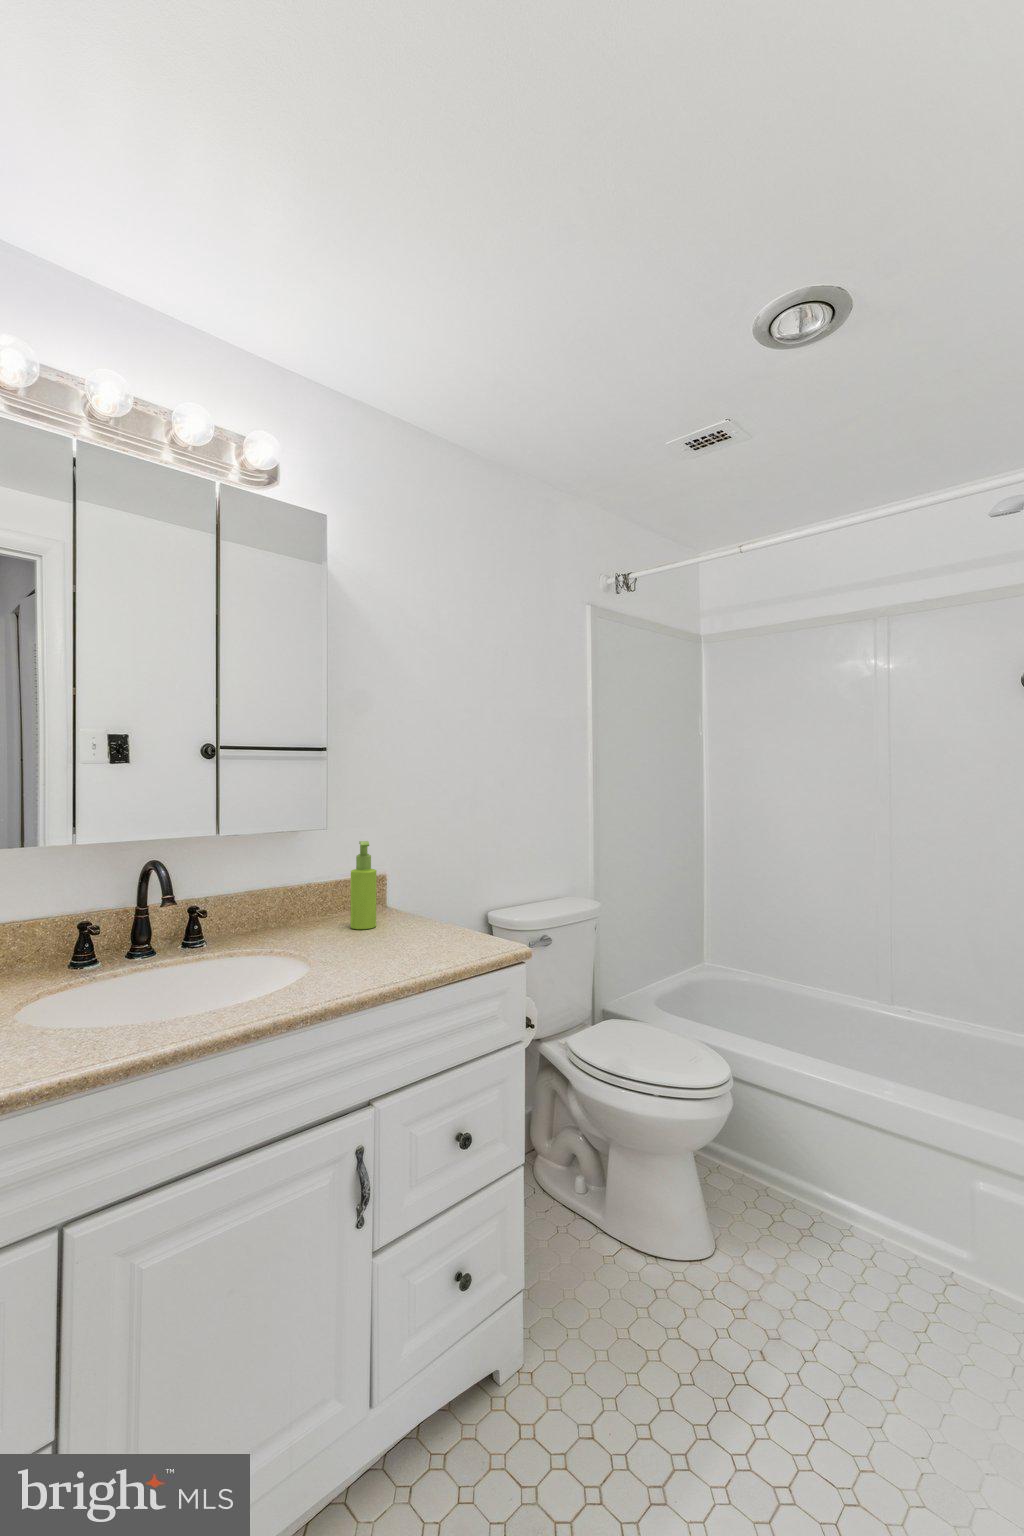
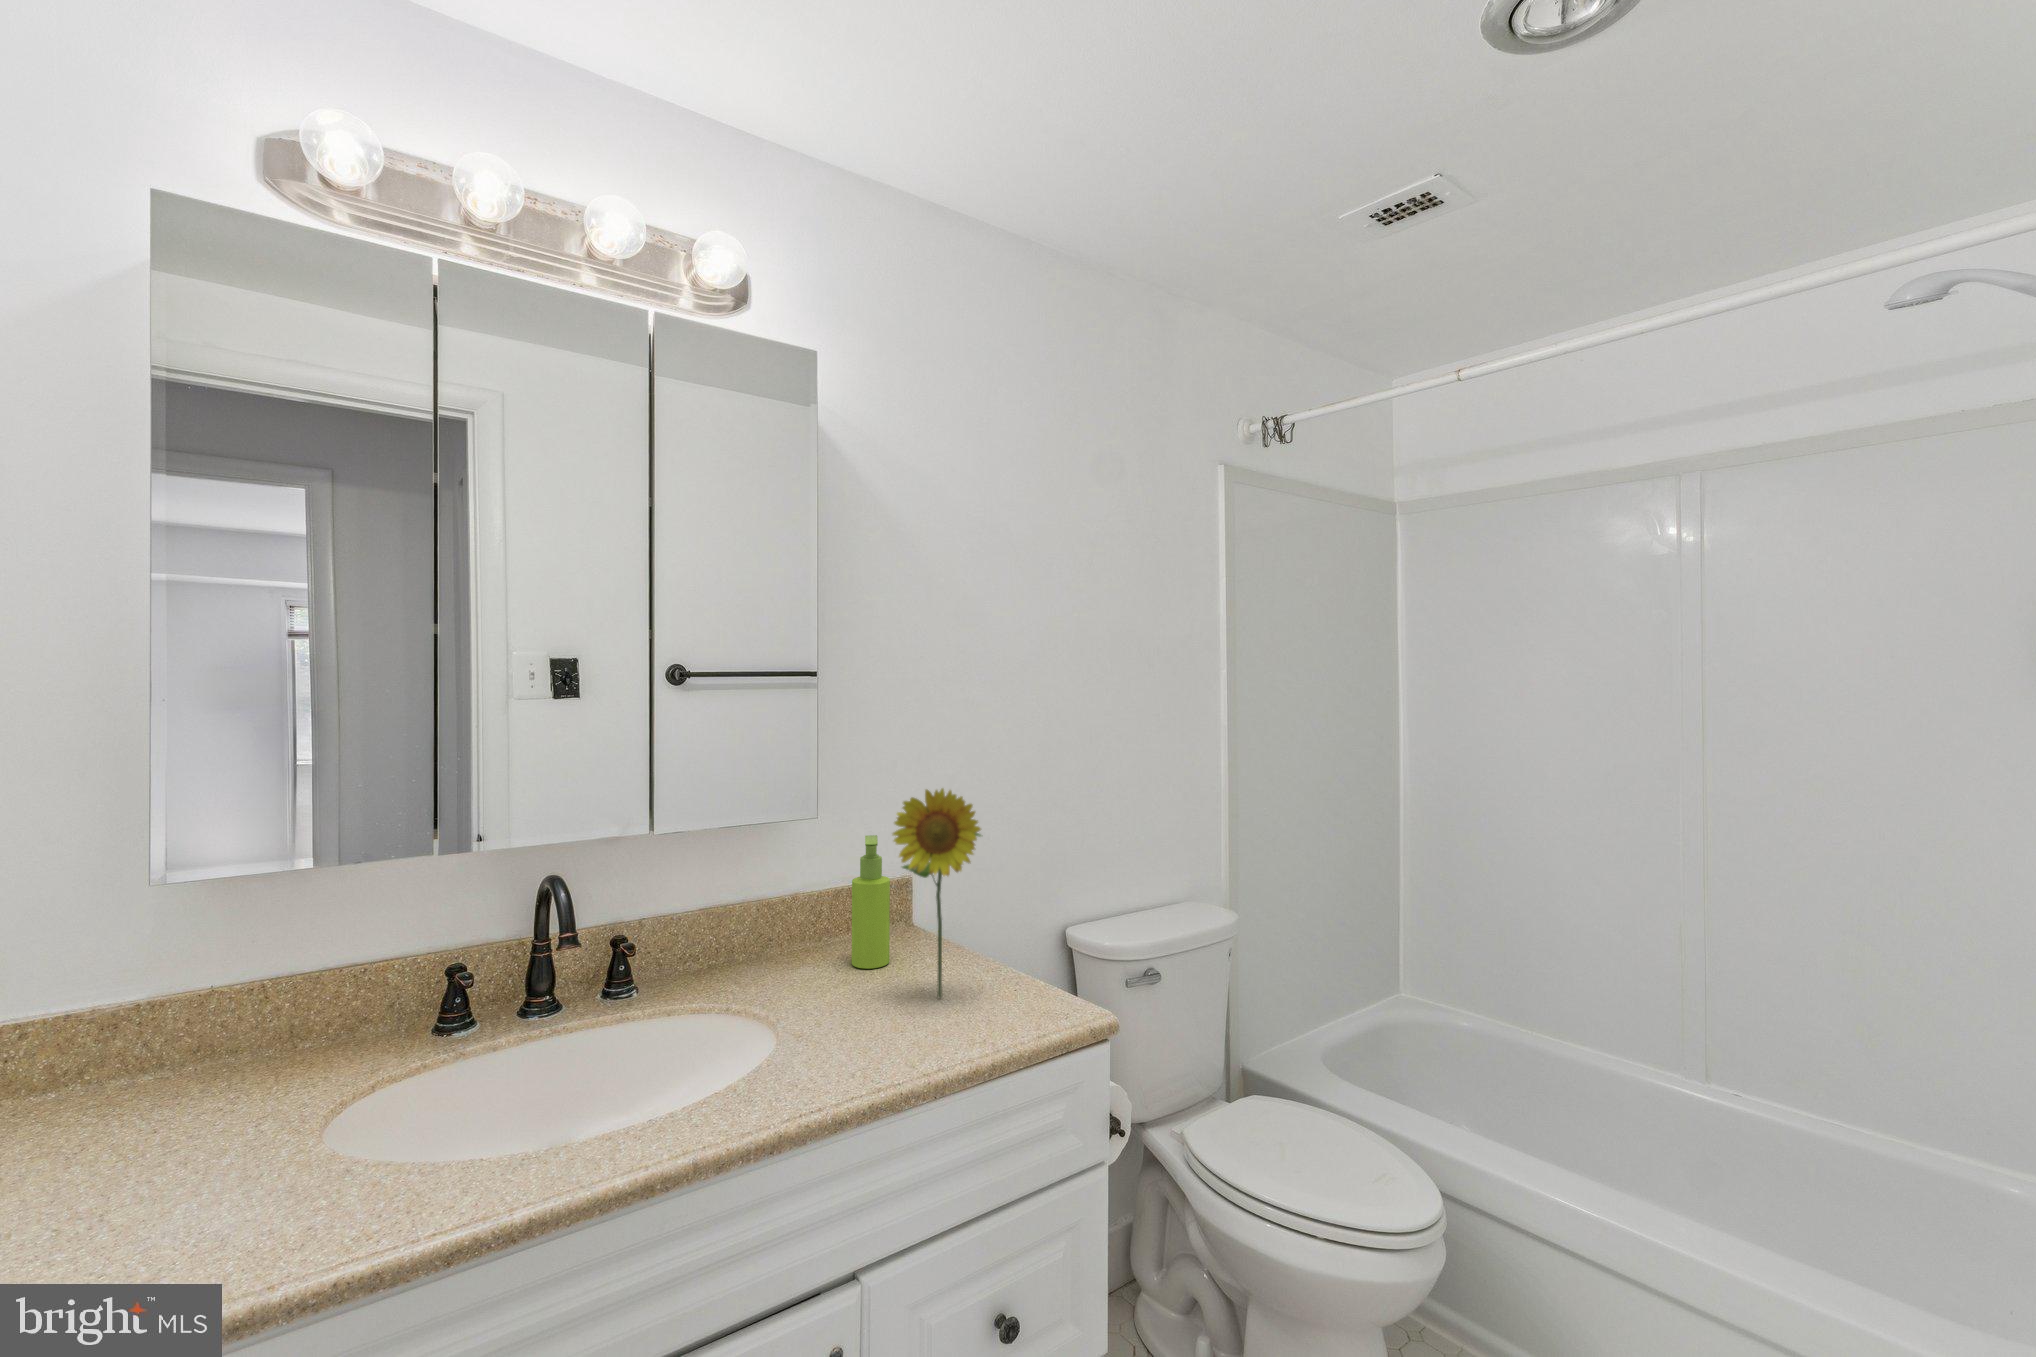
flower: none [385,800,444,940] -> present [893,788,981,998]

